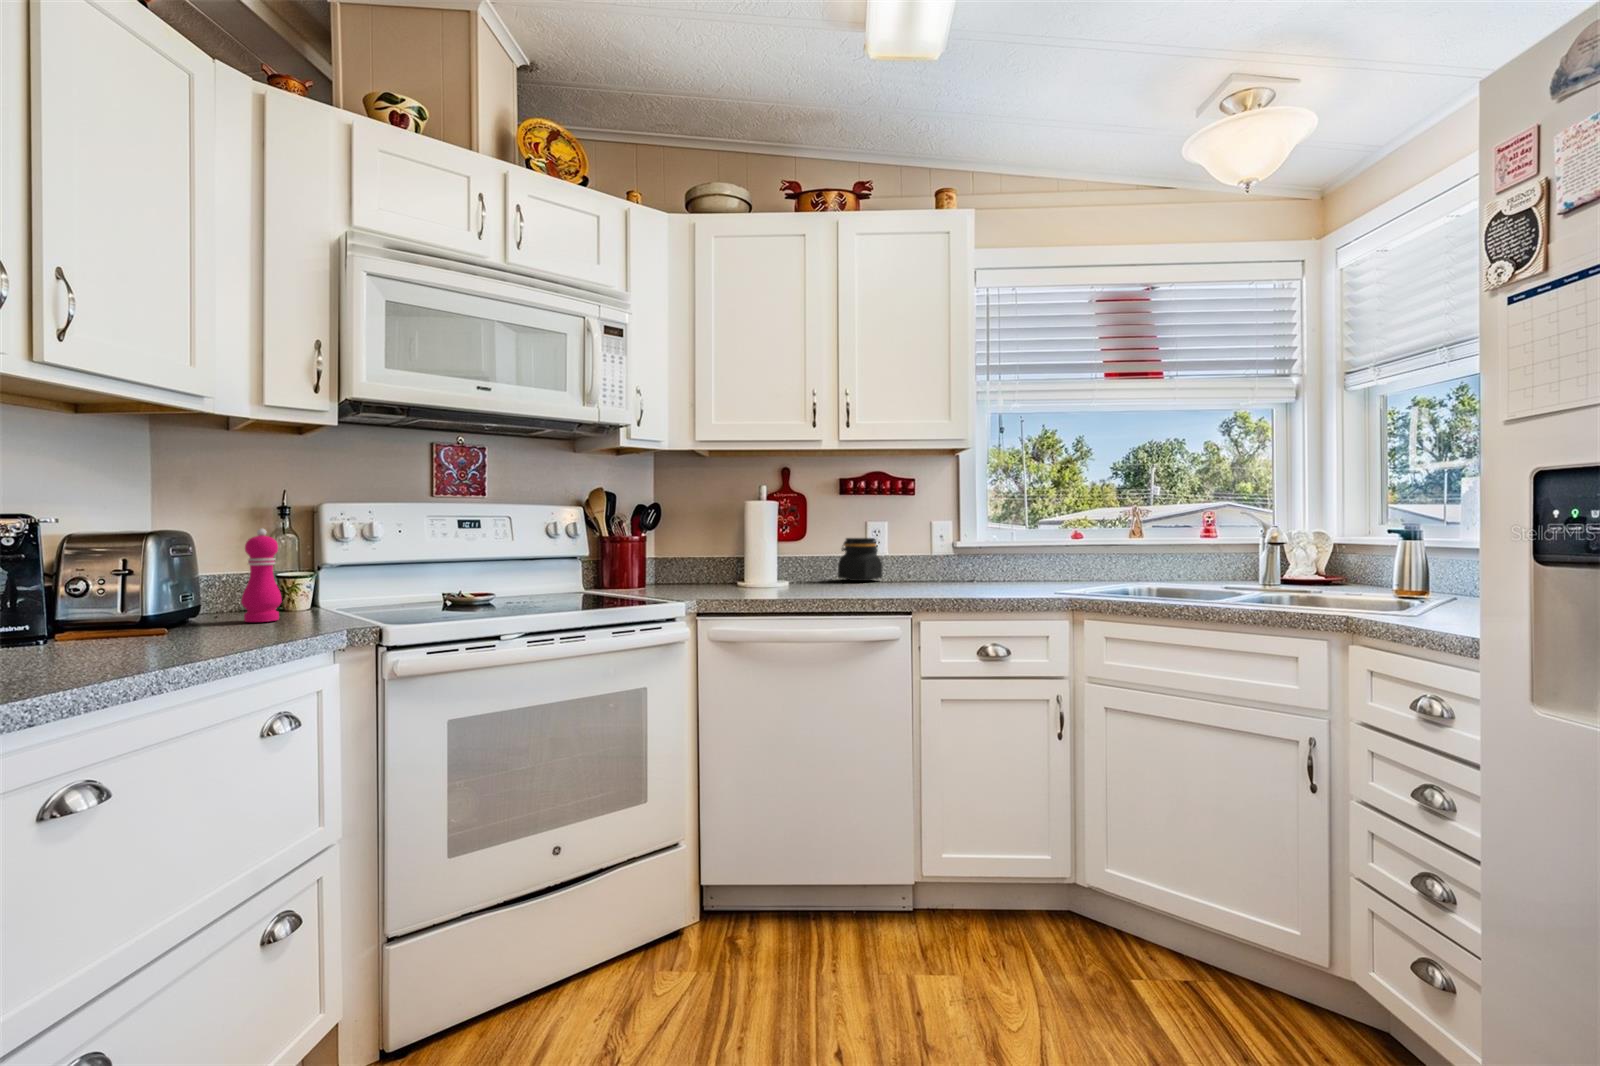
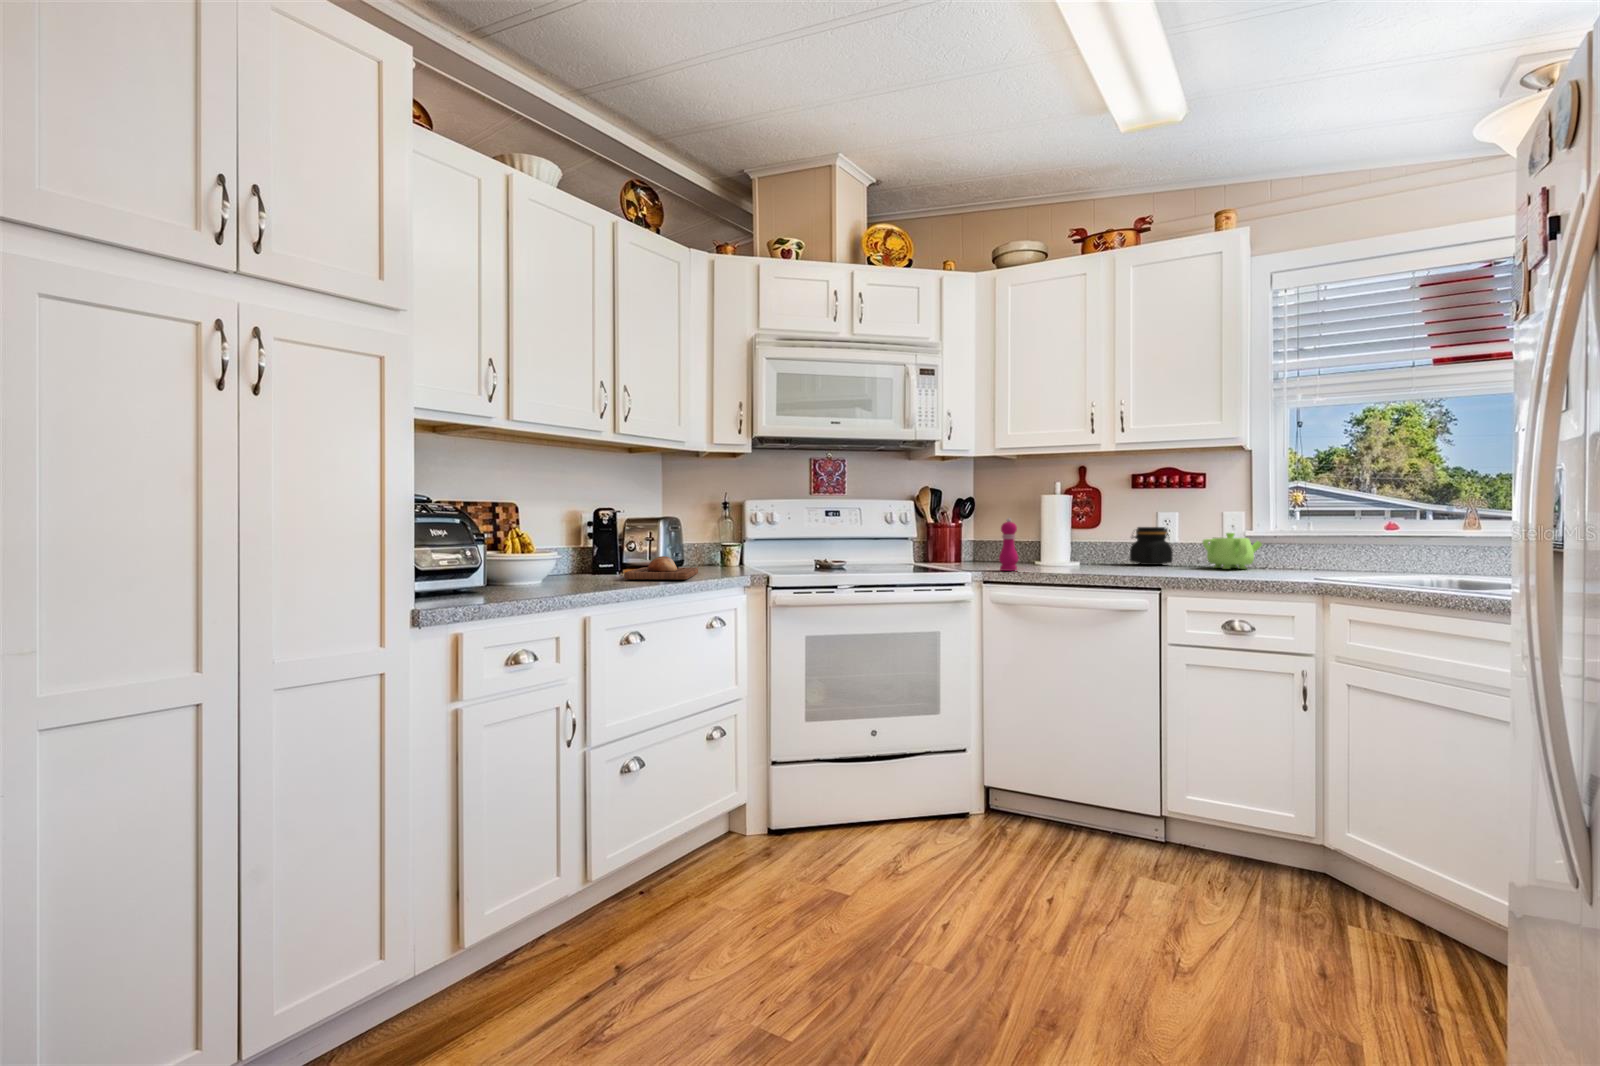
pepper mill: present [241,529,282,622] -> present [999,518,1018,571]
teapot: none [920,544,972,584] -> present [1203,533,1262,569]
bread loaf: none [53,604,235,661] -> present [624,556,698,579]

